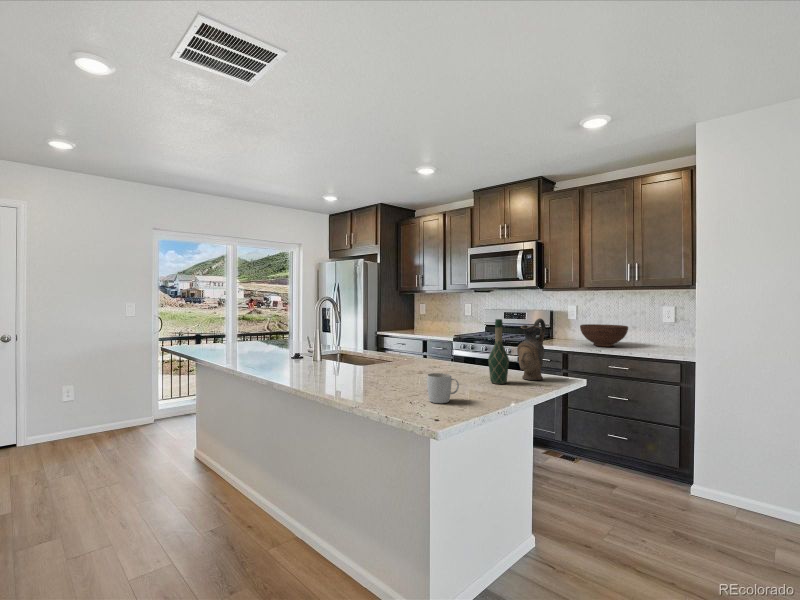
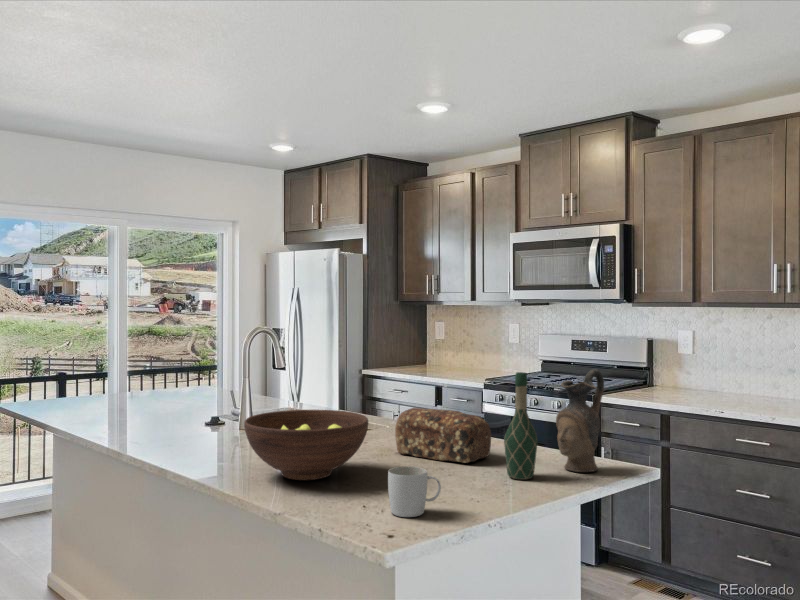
fruit bowl: present [580,324,628,347] -> present [244,410,368,480]
bread loaf: none [417,344,476,376] -> present [395,408,491,463]

